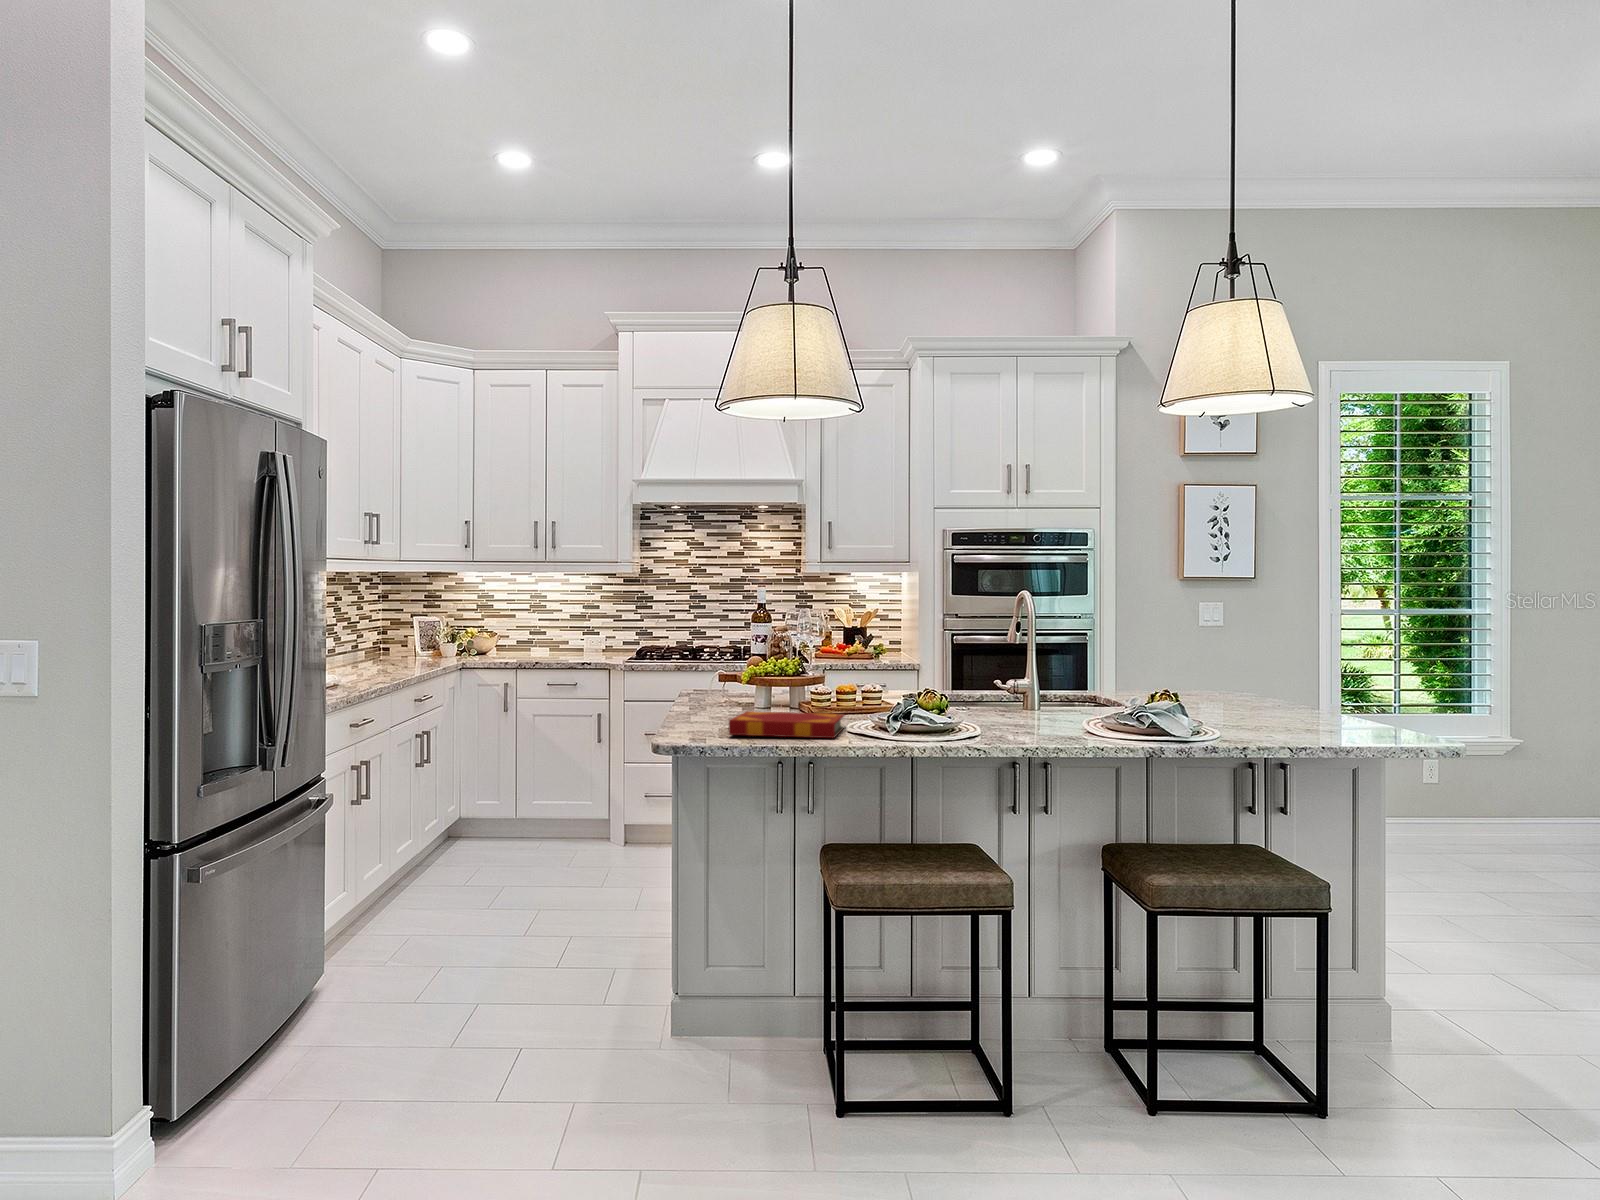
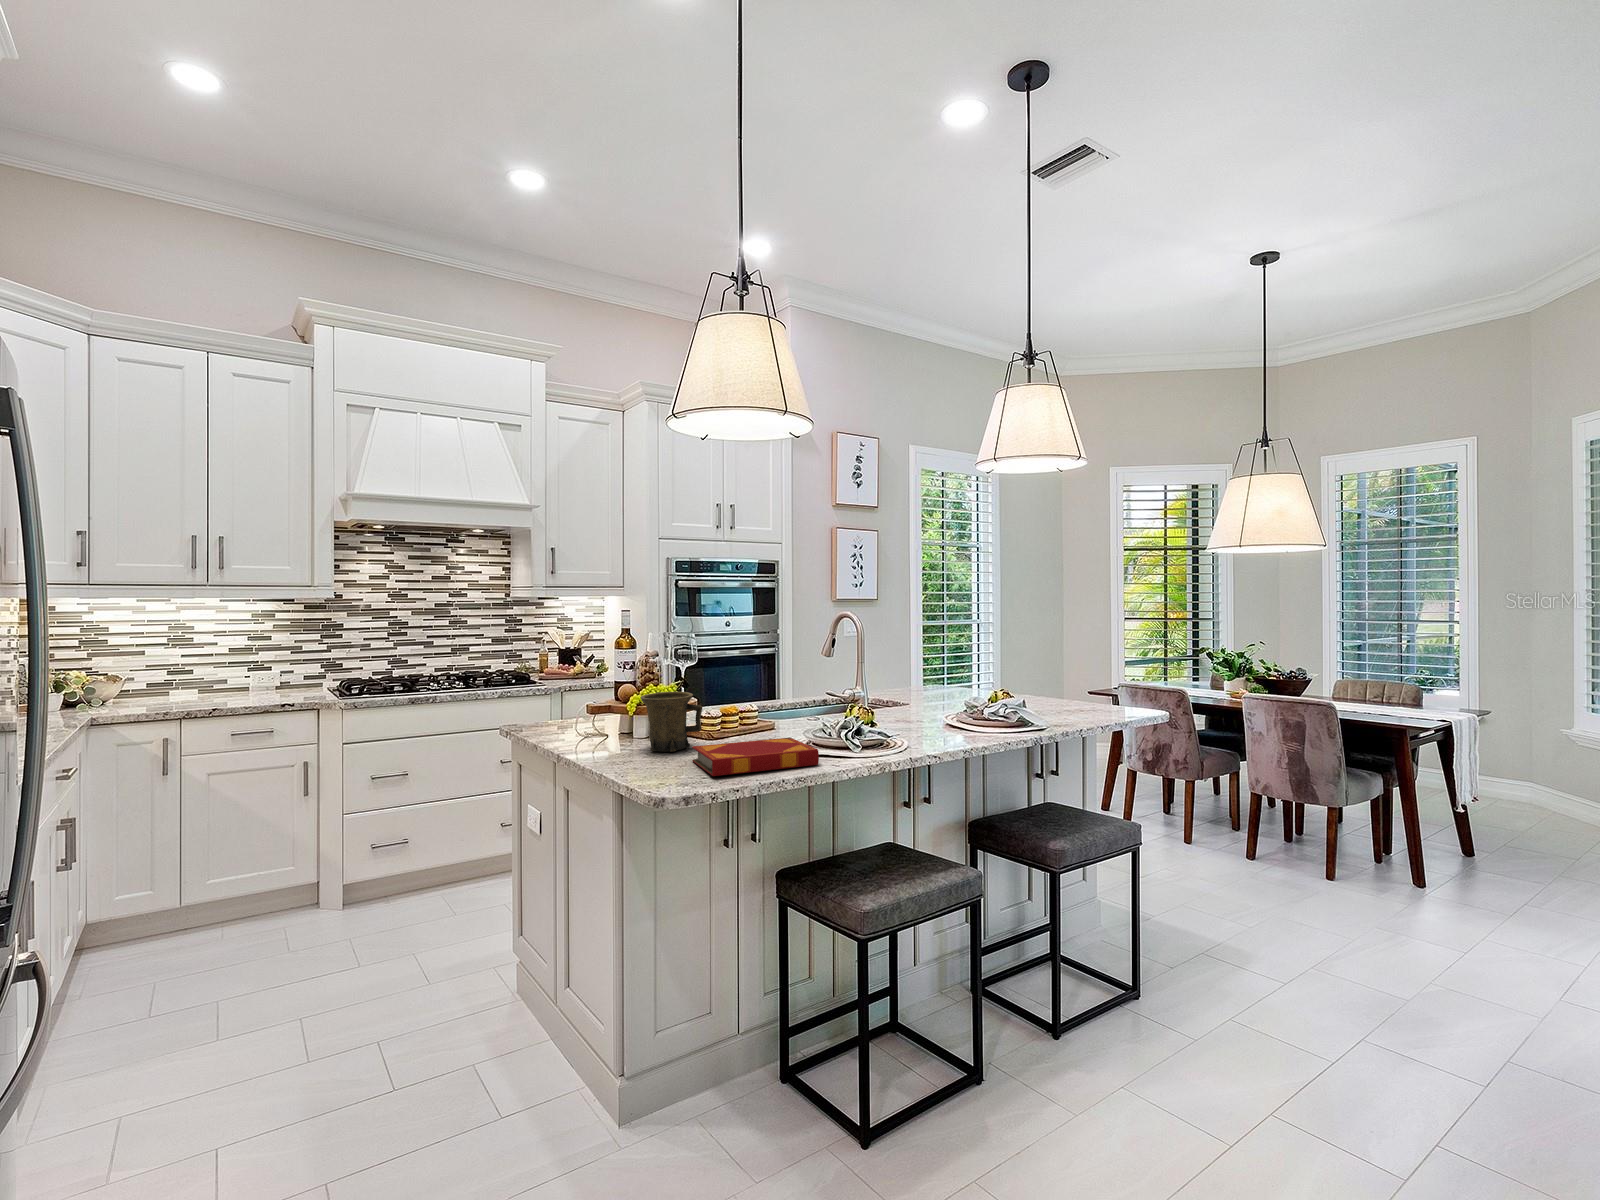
mug: none [727,663,781,717] -> present [641,692,702,752]

